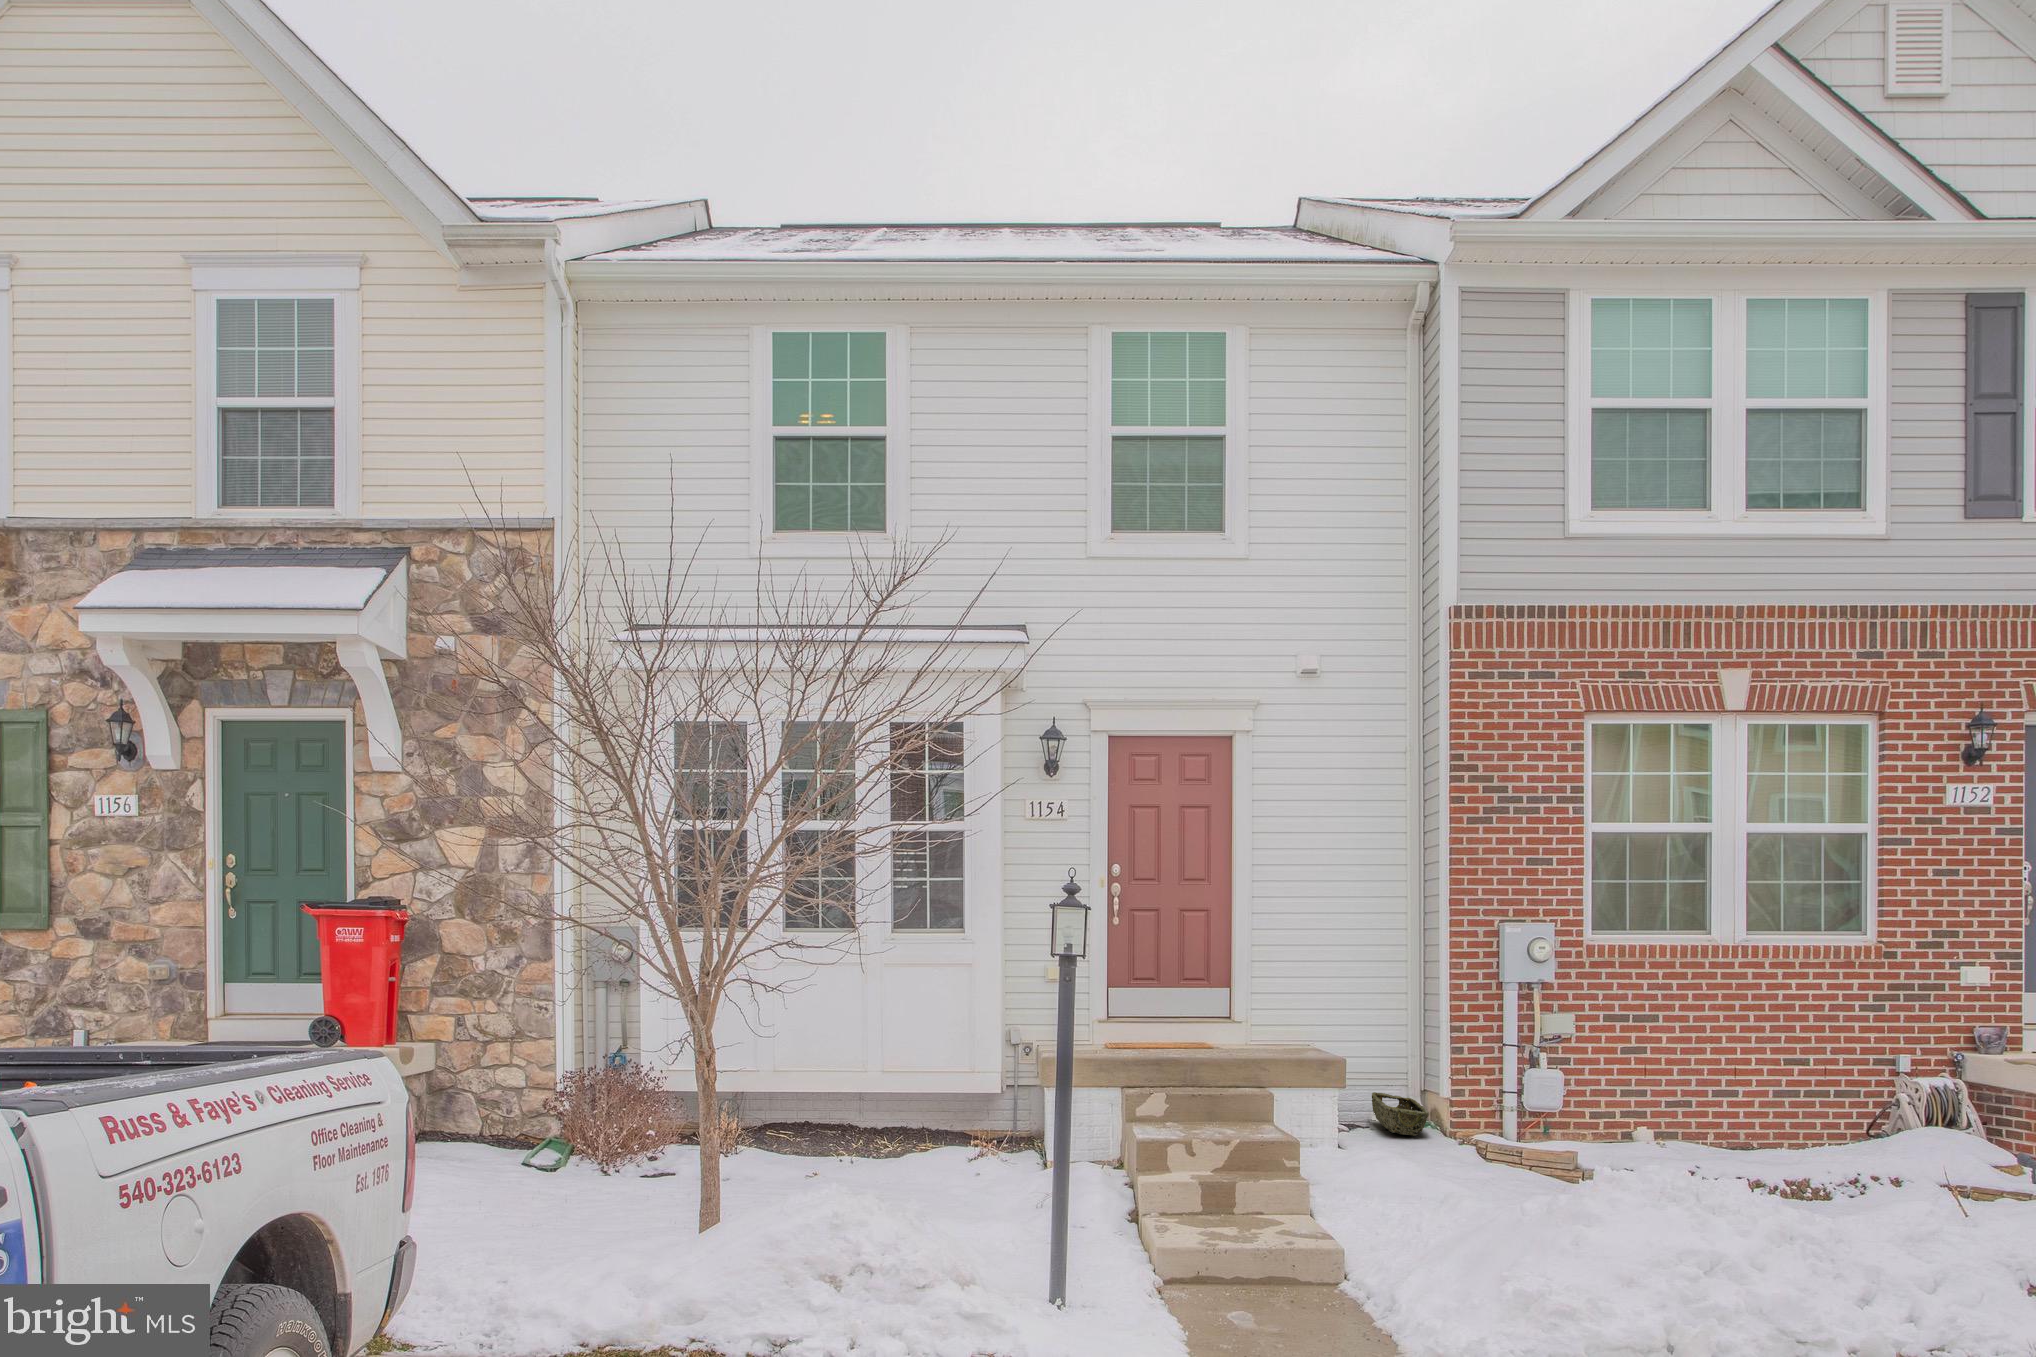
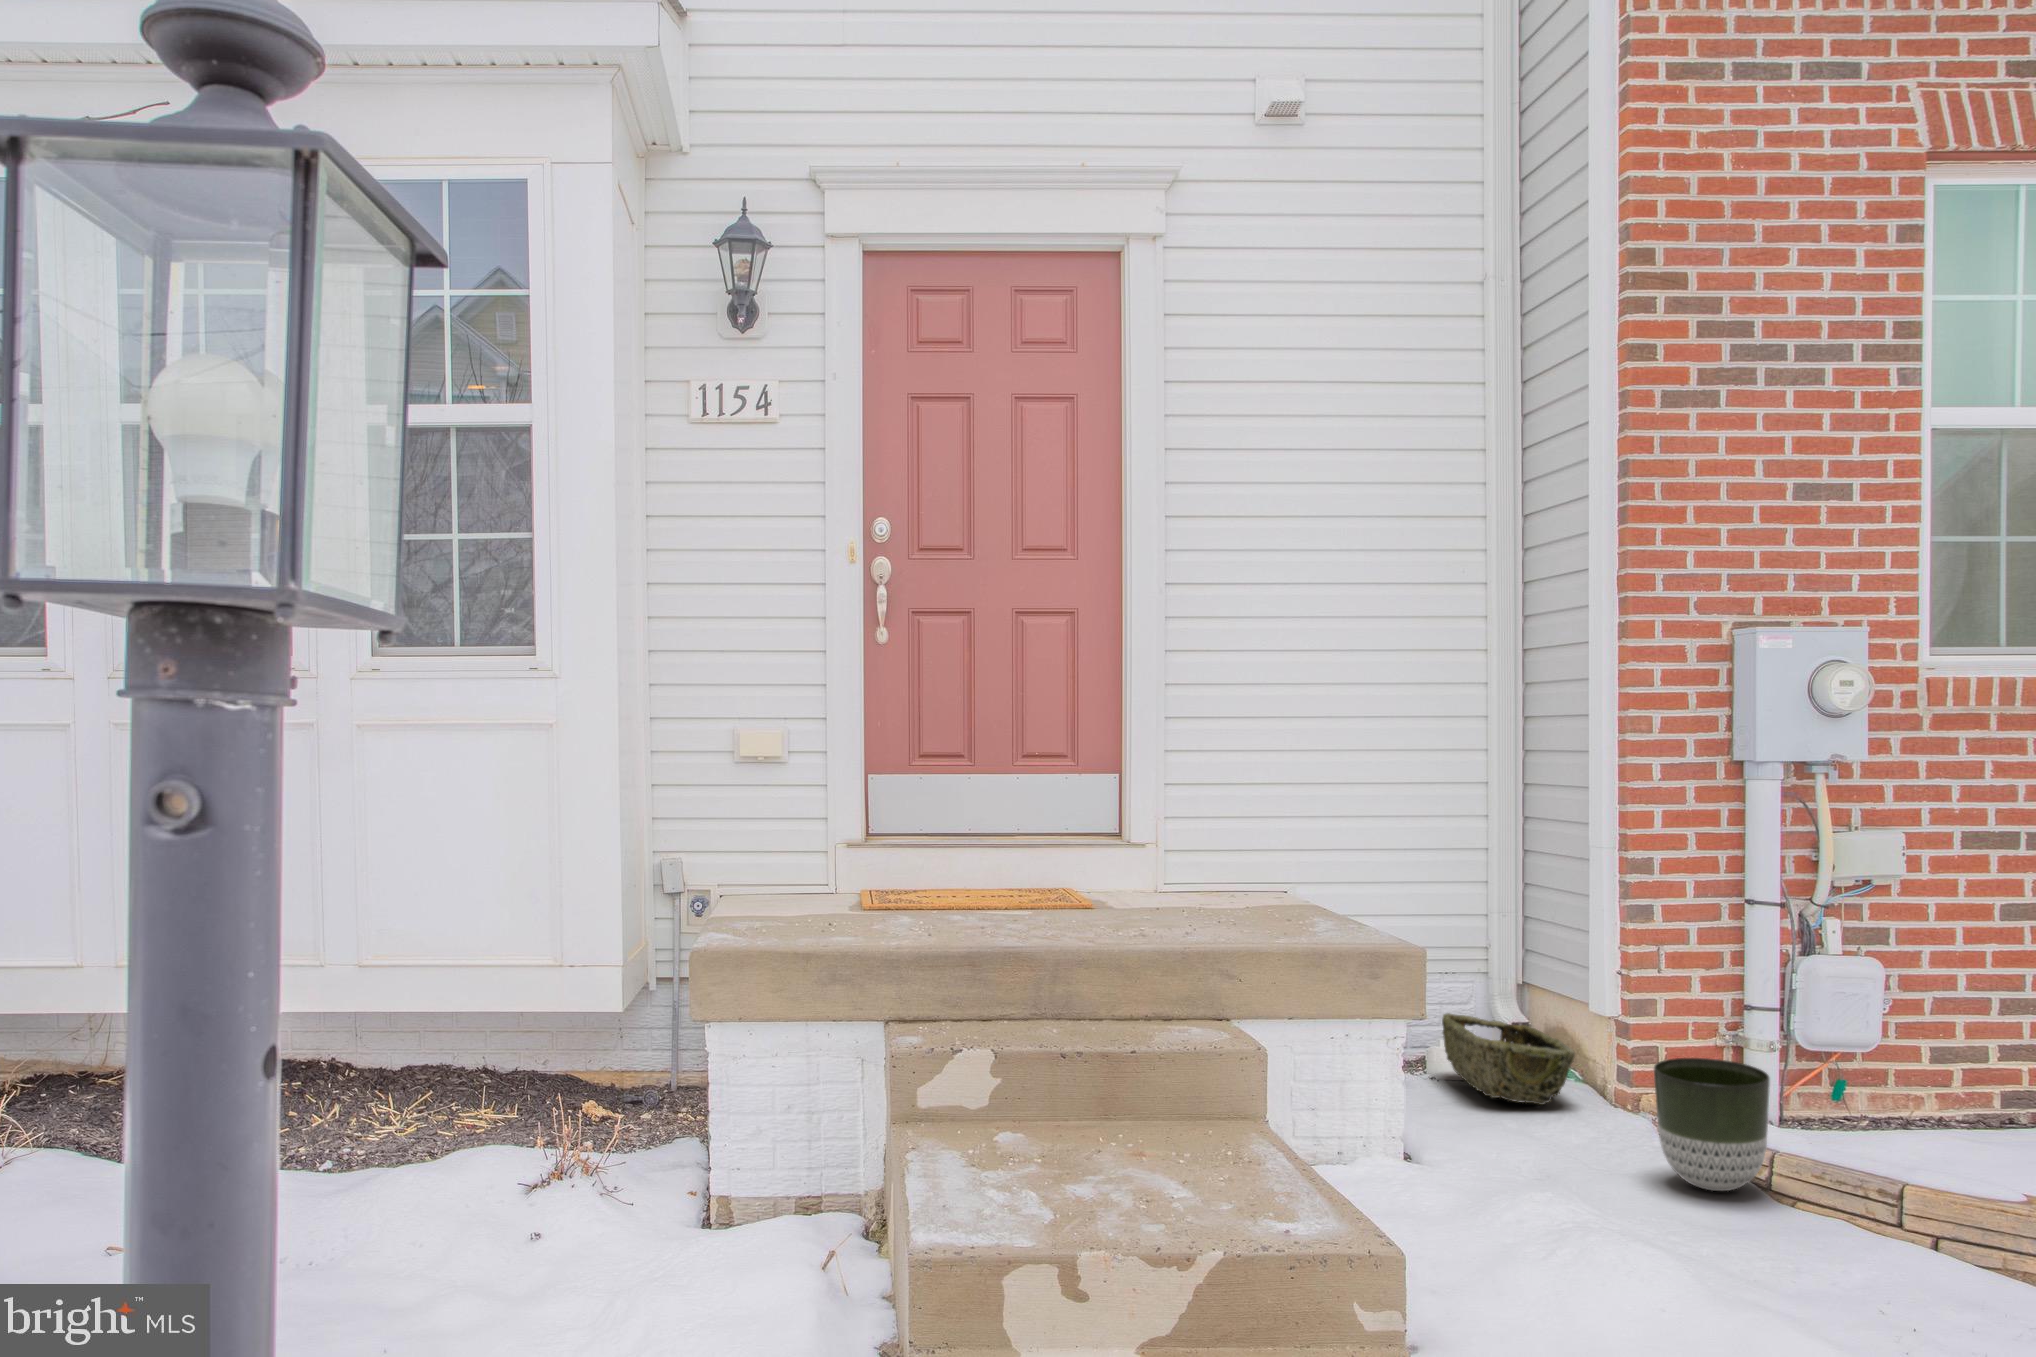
planter: none [1452,1118,1496,1173] -> present [1654,1058,1770,1191]

